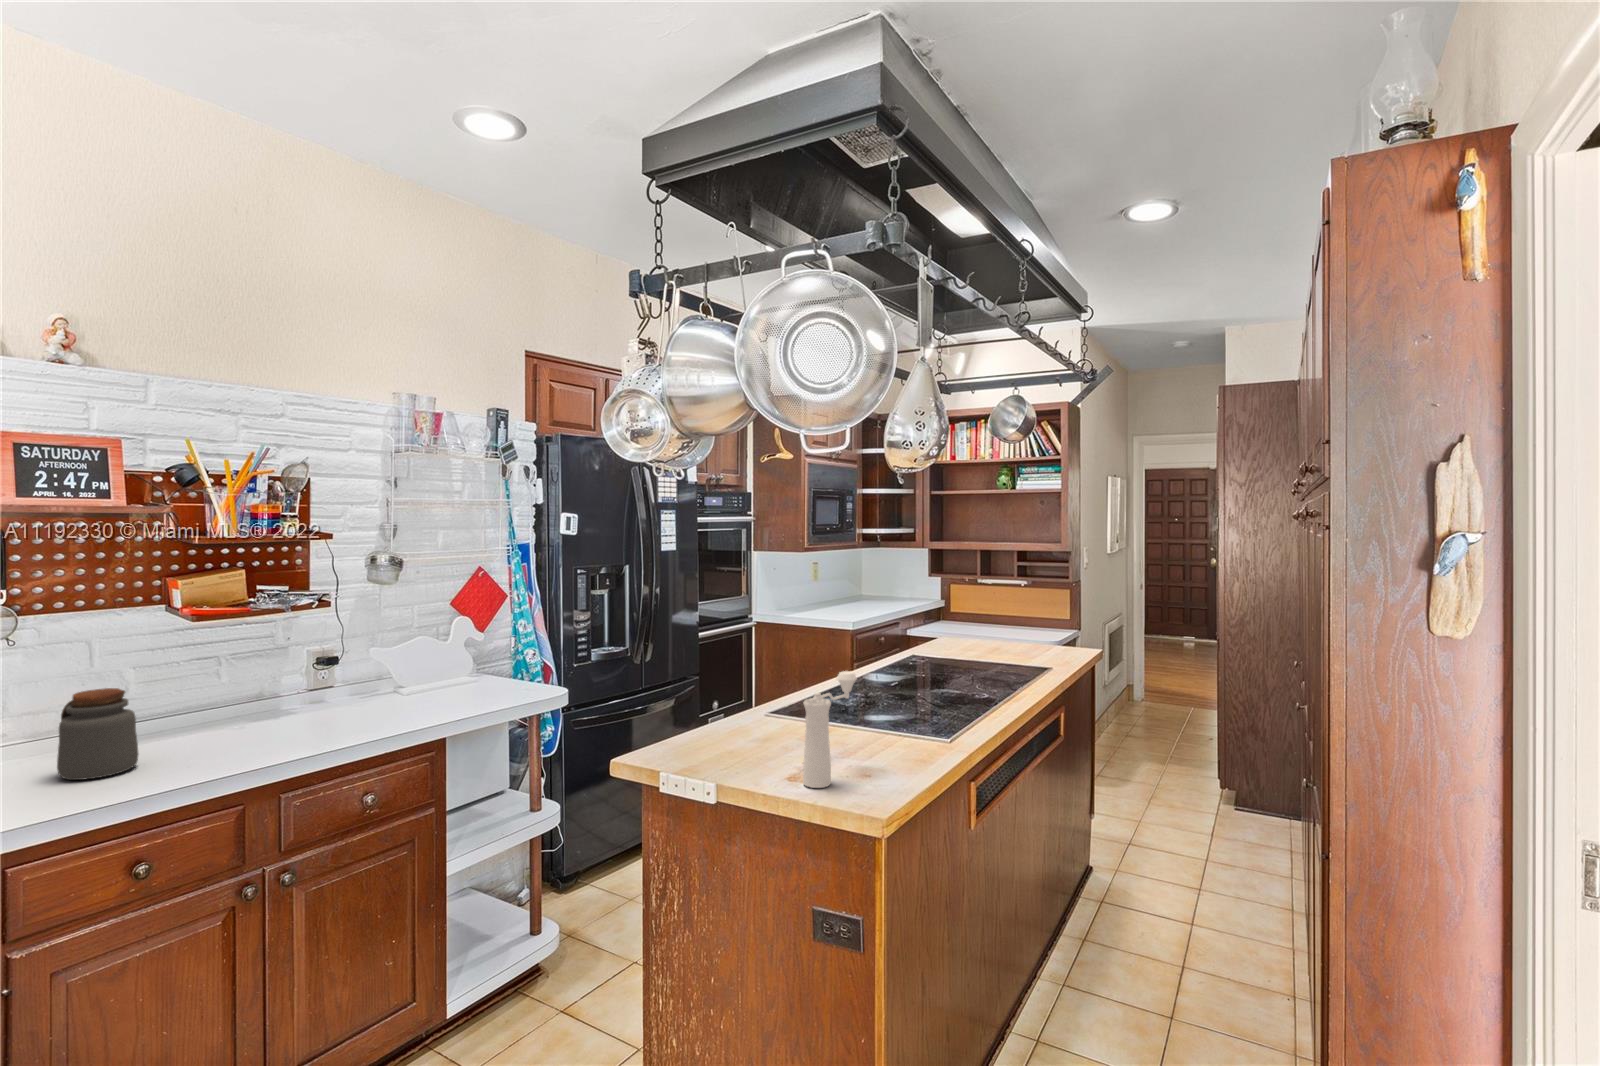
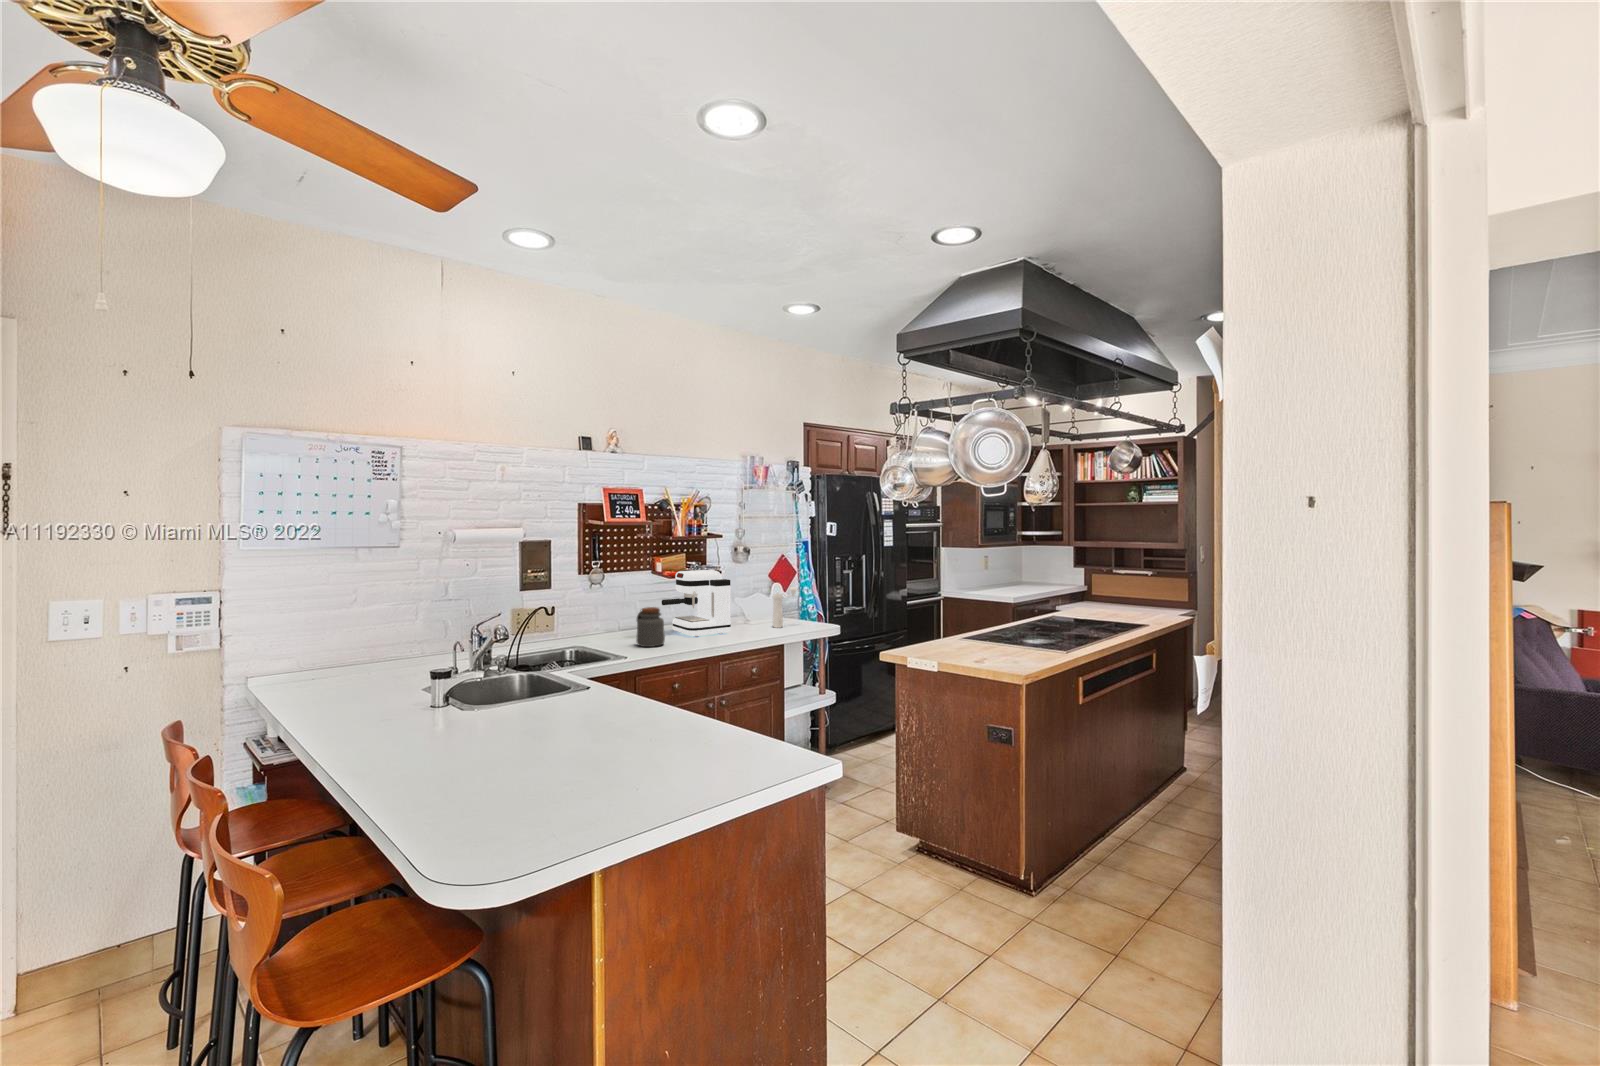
coffee maker: none [167,600,330,738] -> present [662,570,731,637]
pepper mill: present [803,671,857,788] -> present [773,587,797,628]

